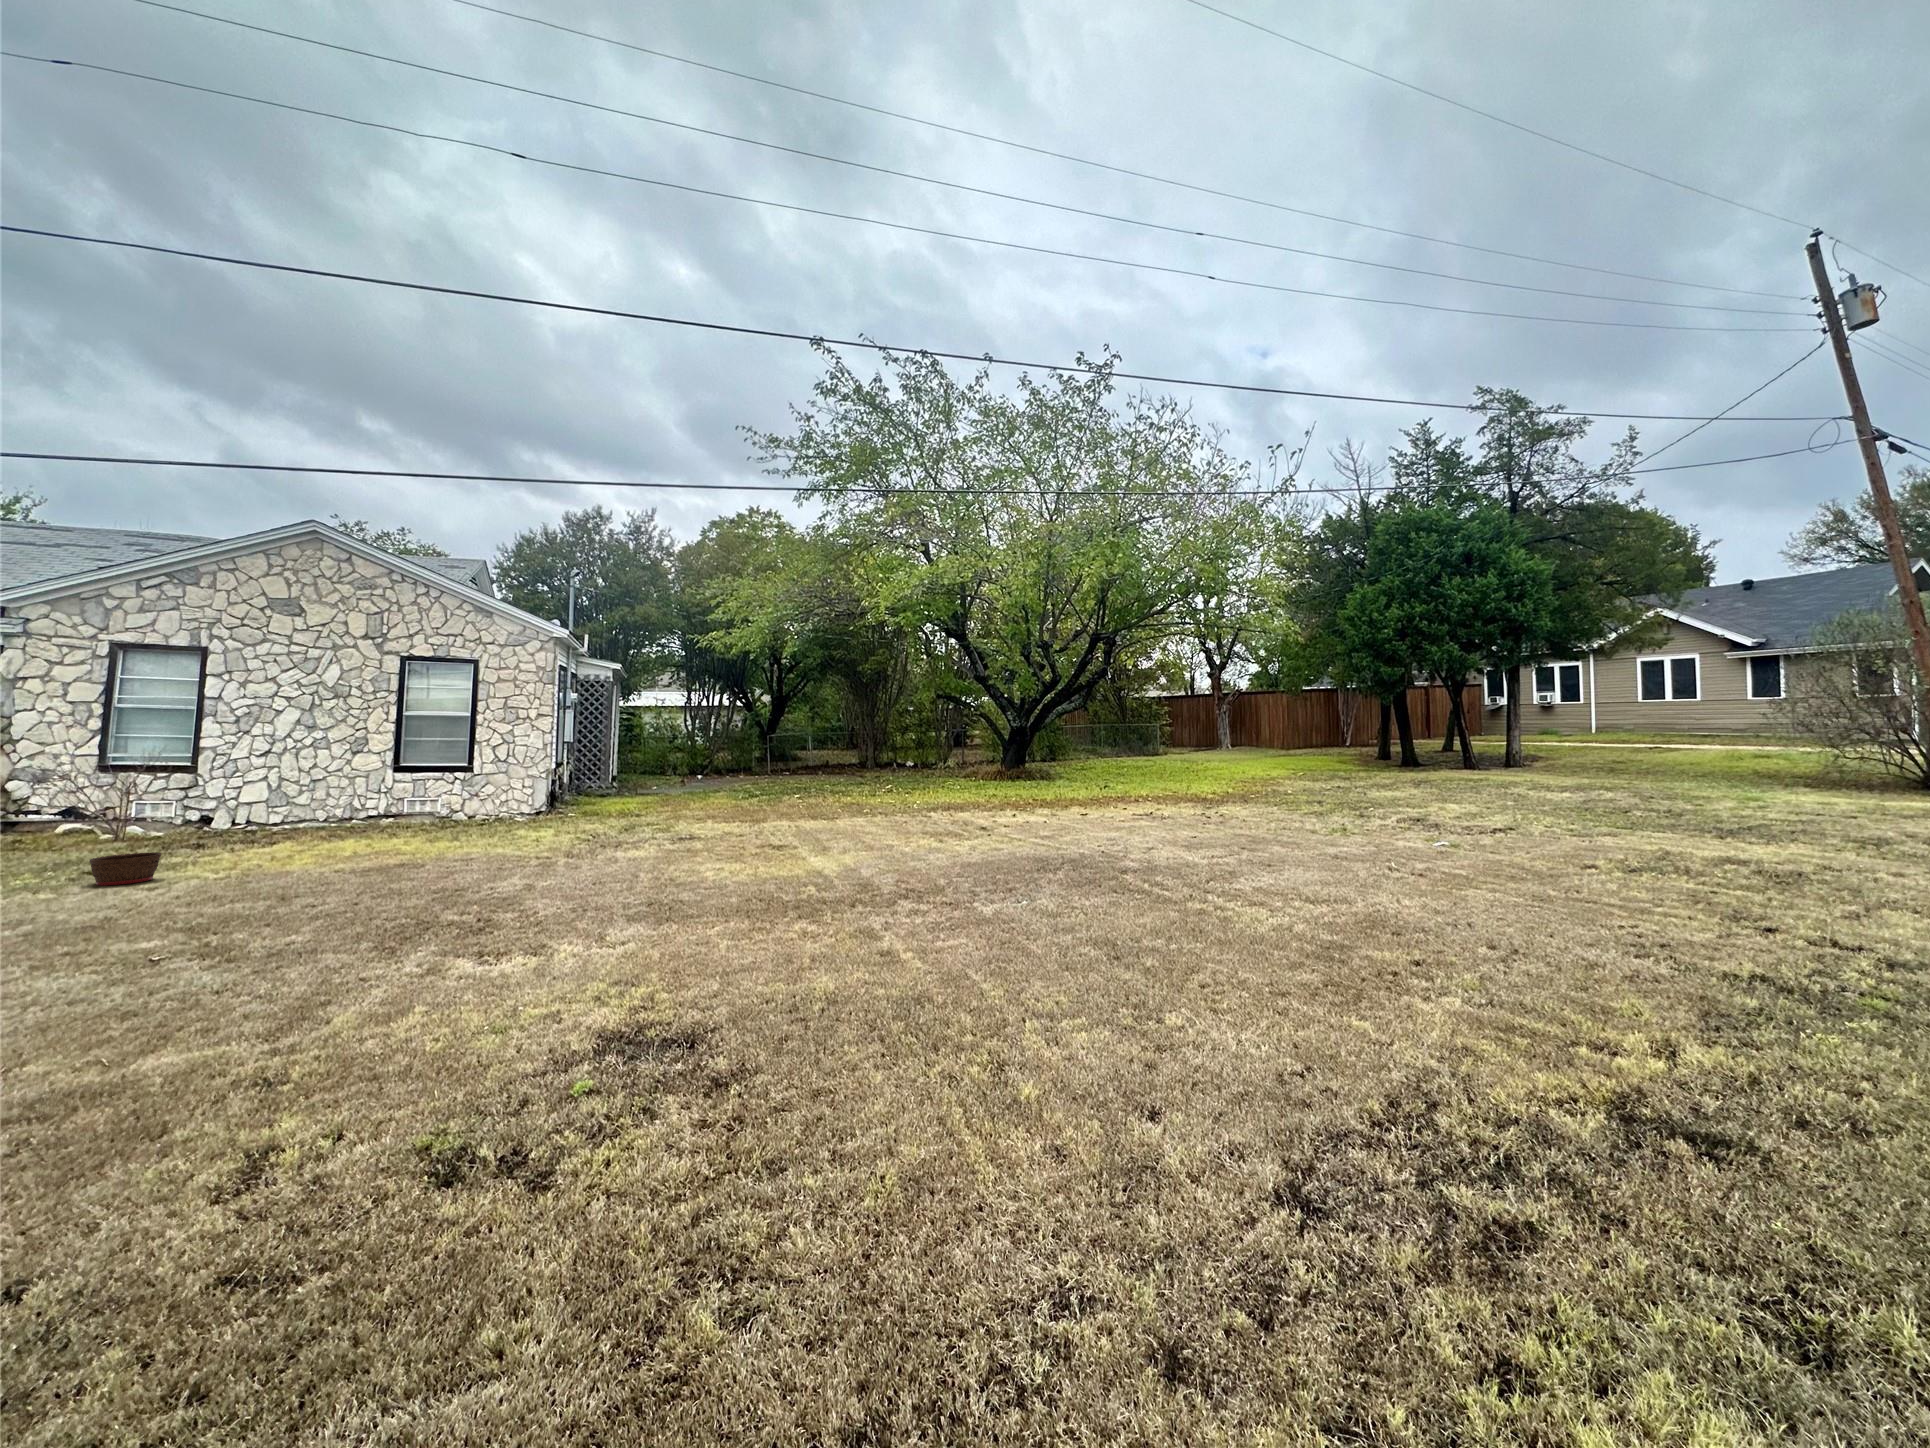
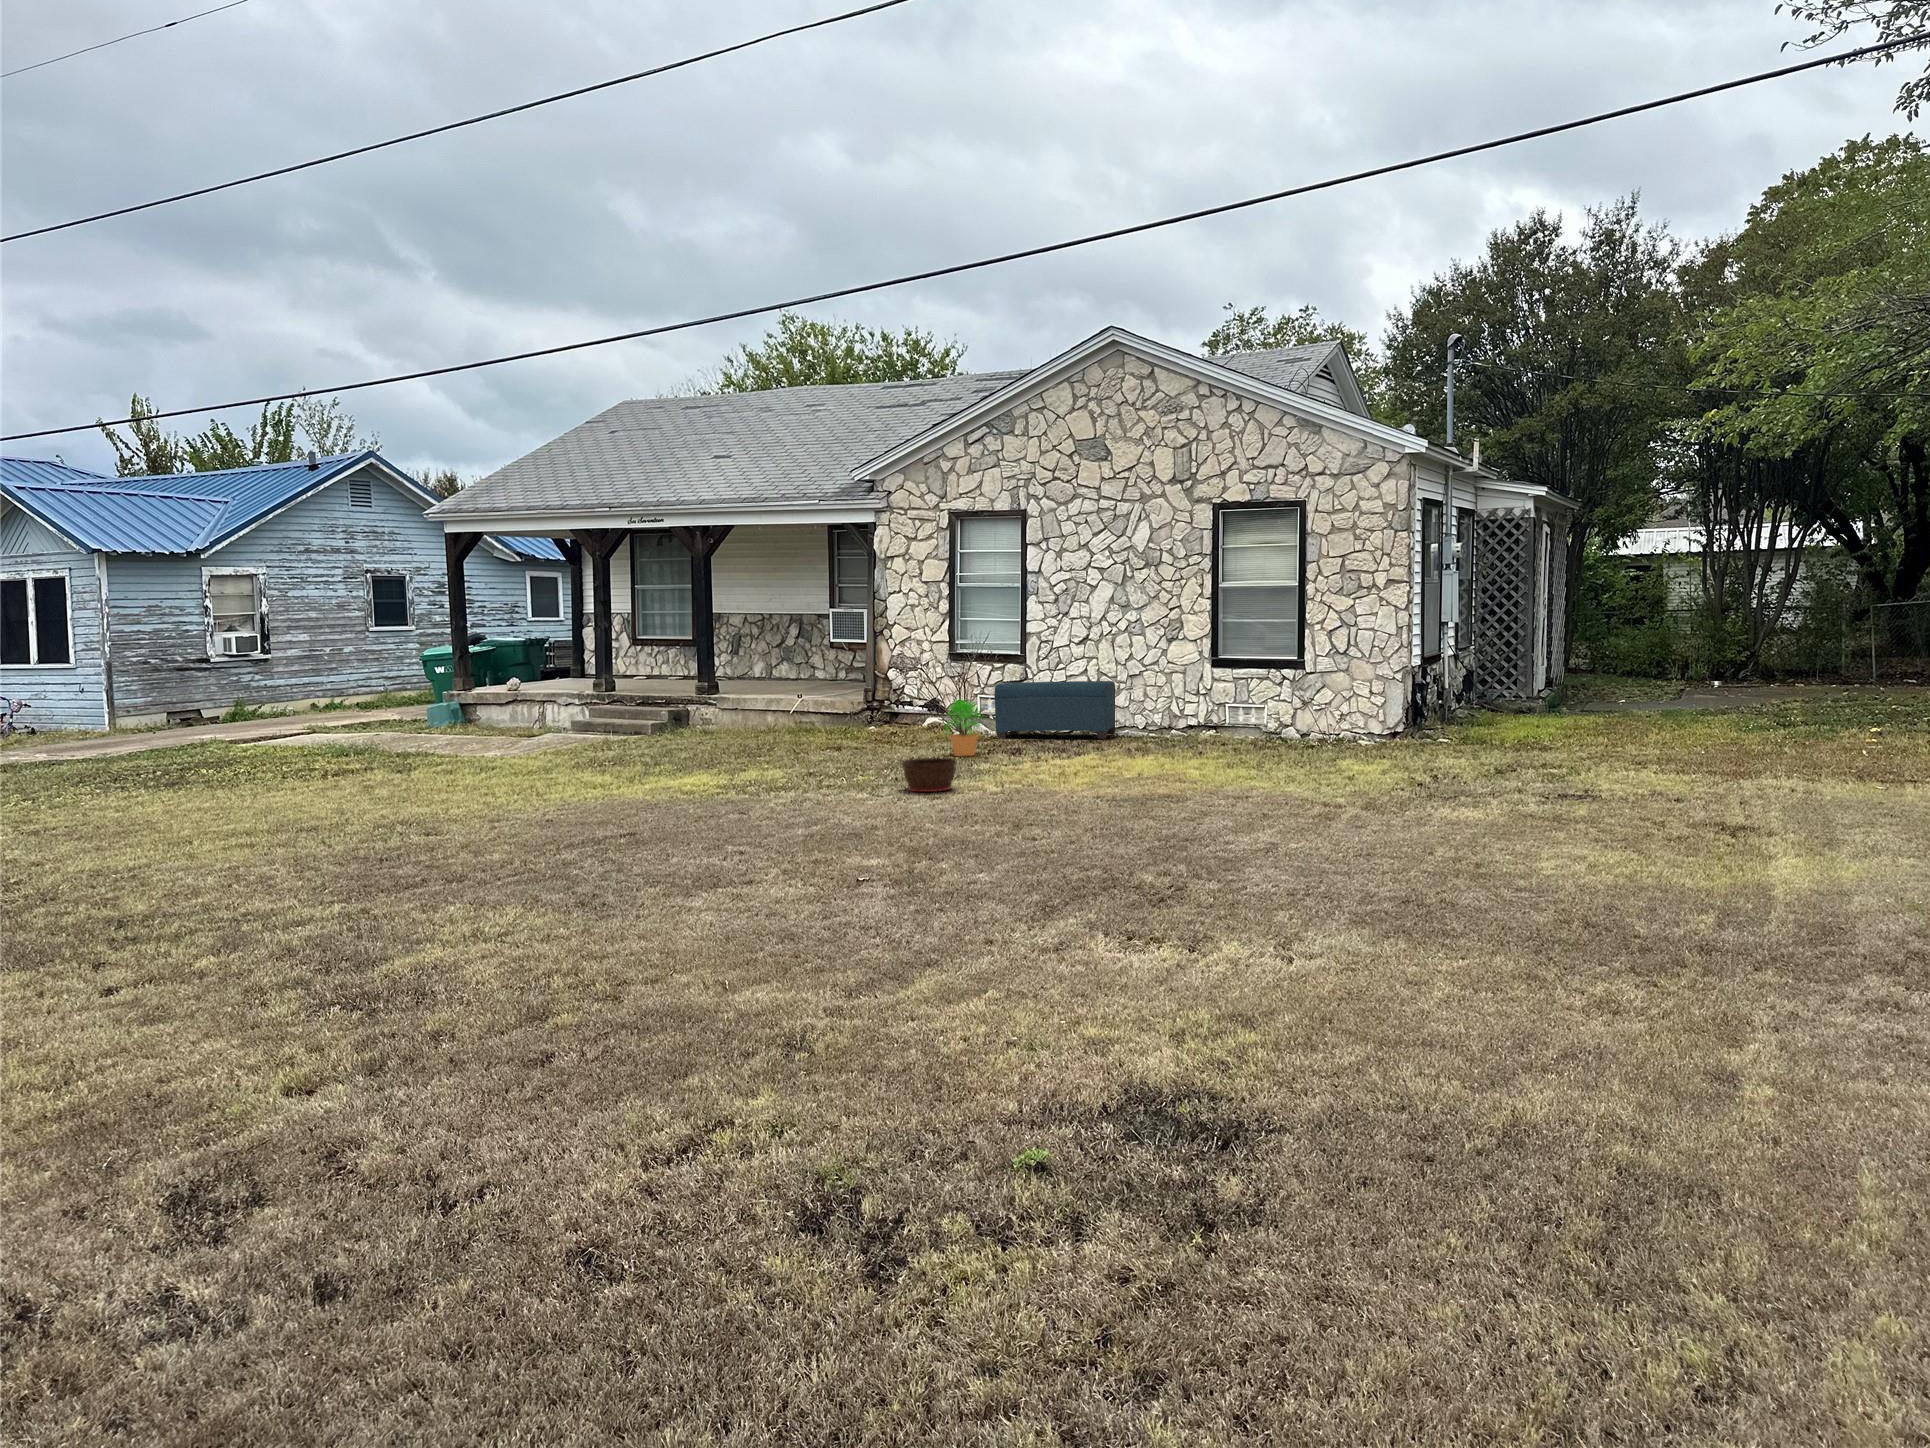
bench: none [160,785,297,838] -> present [994,681,1116,739]
potted plant: none [109,802,165,854] -> present [946,700,982,756]

